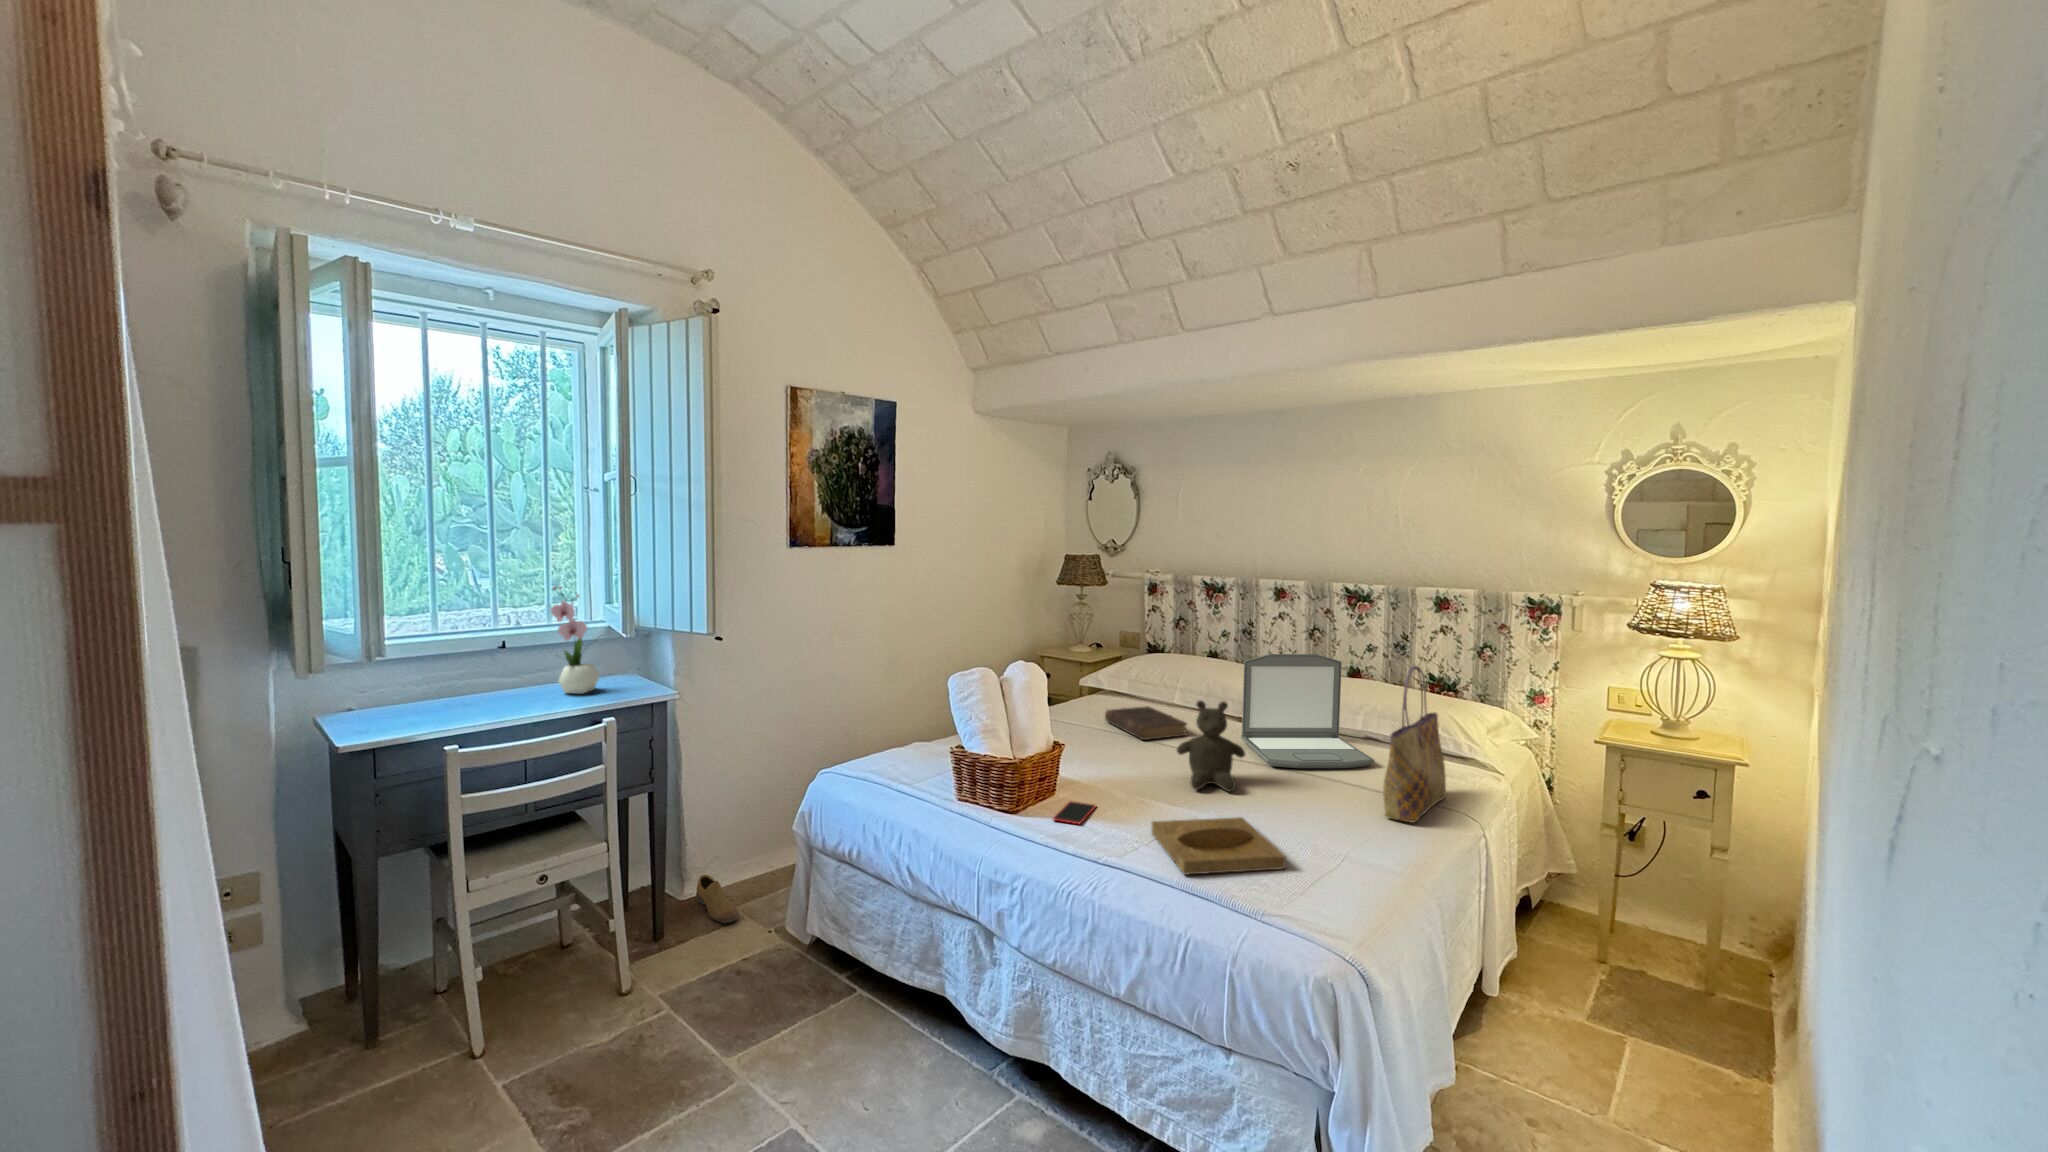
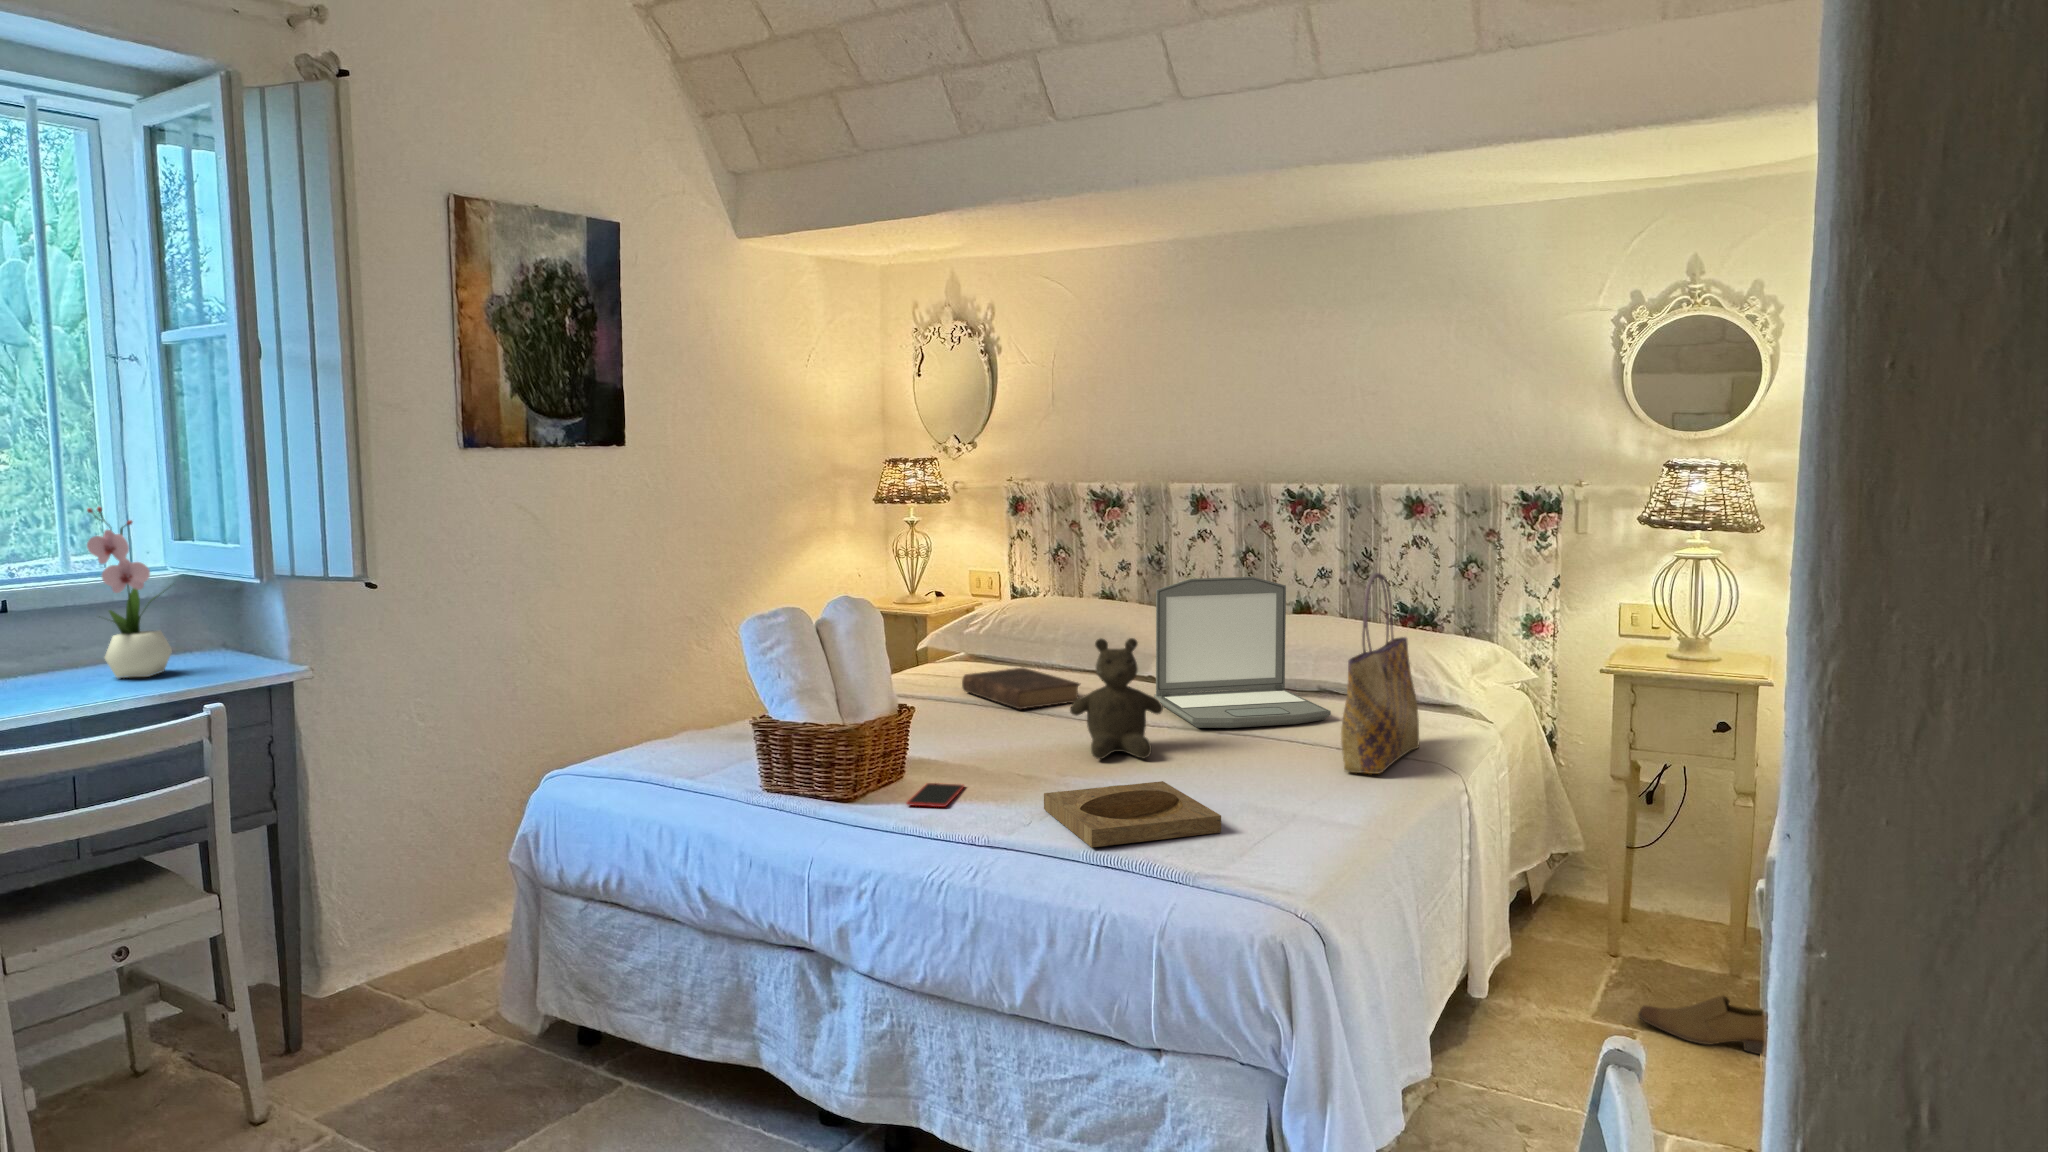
shoe: present [696,875,738,923] -> present [1638,996,1764,1054]

